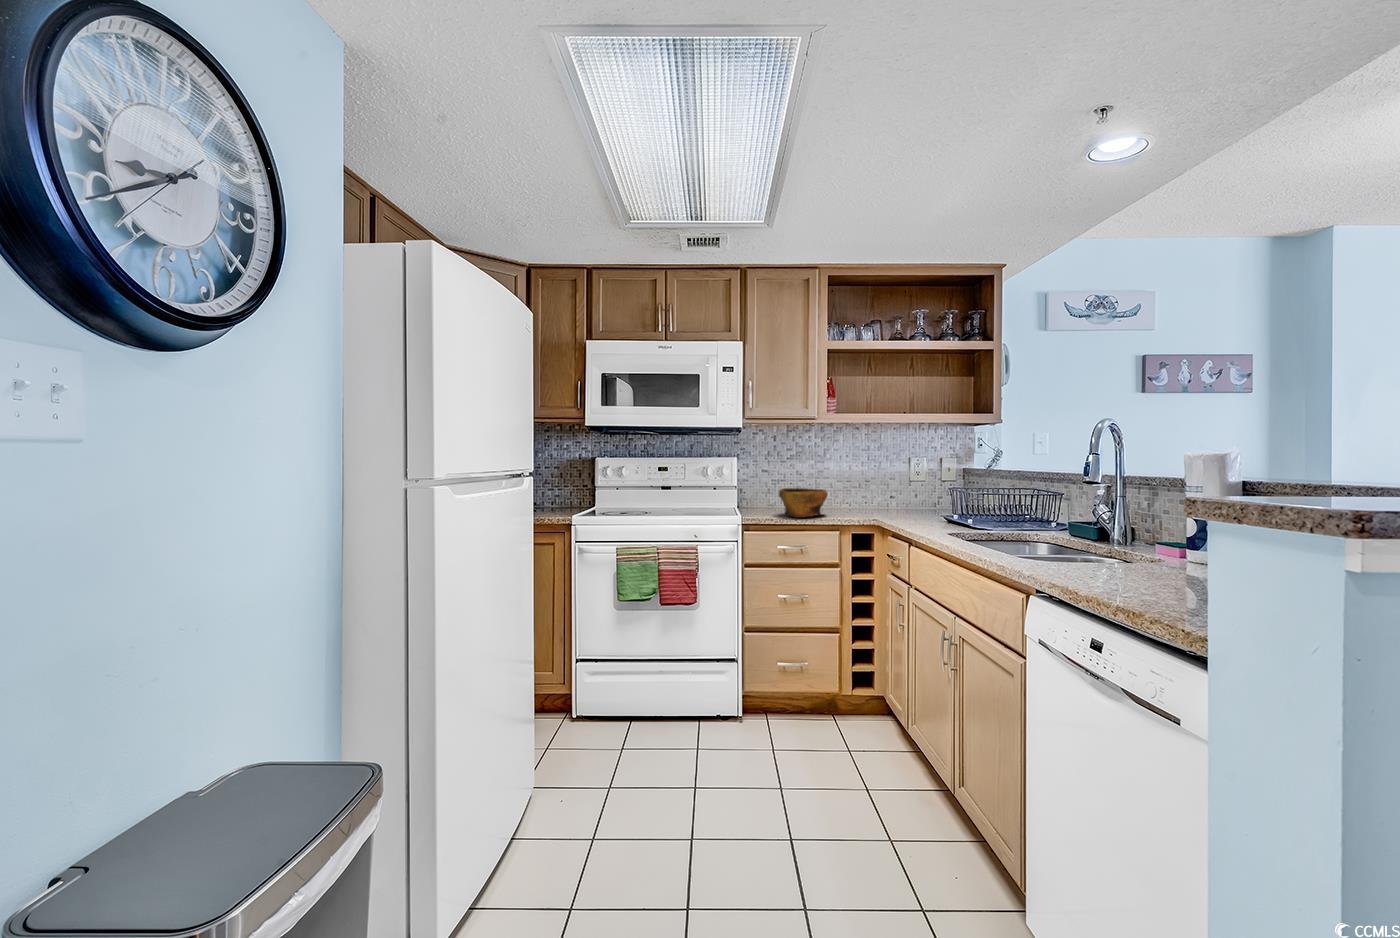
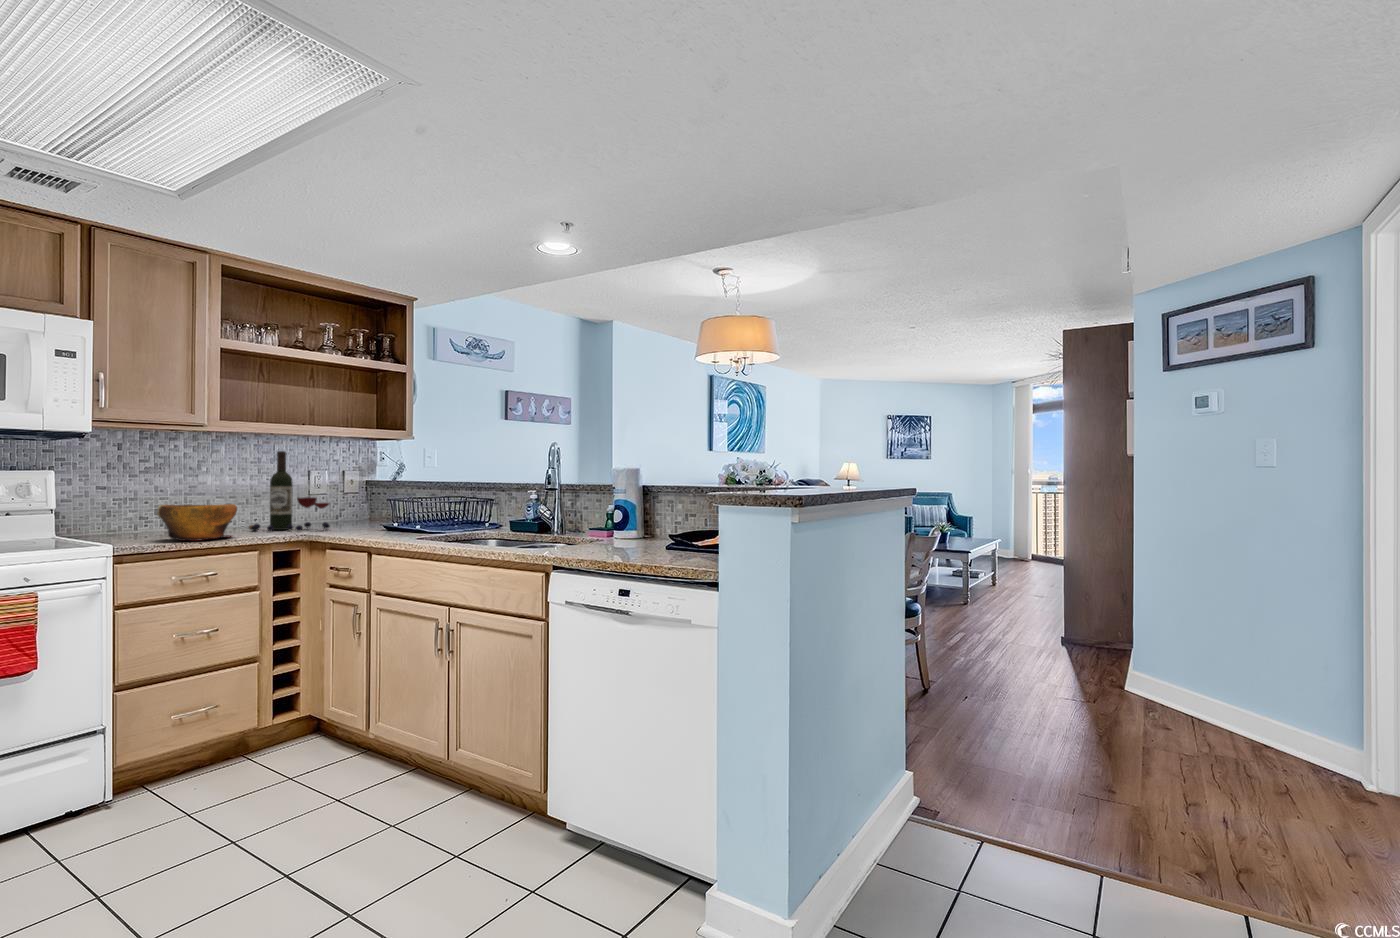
wine bottle: none [848,444,908,515] -> present [249,451,330,531]

